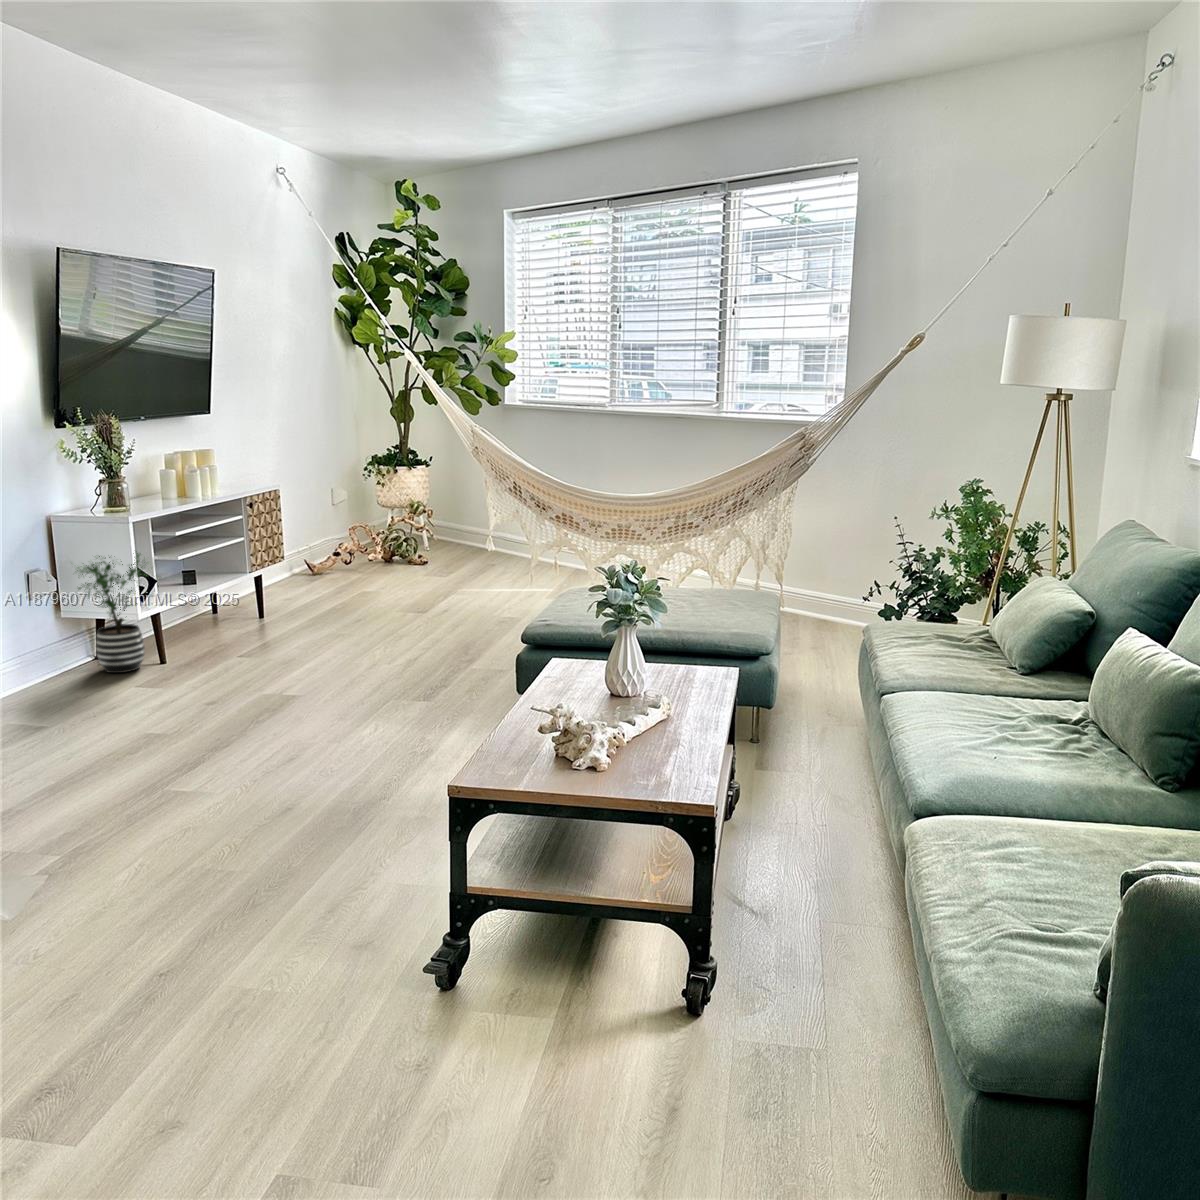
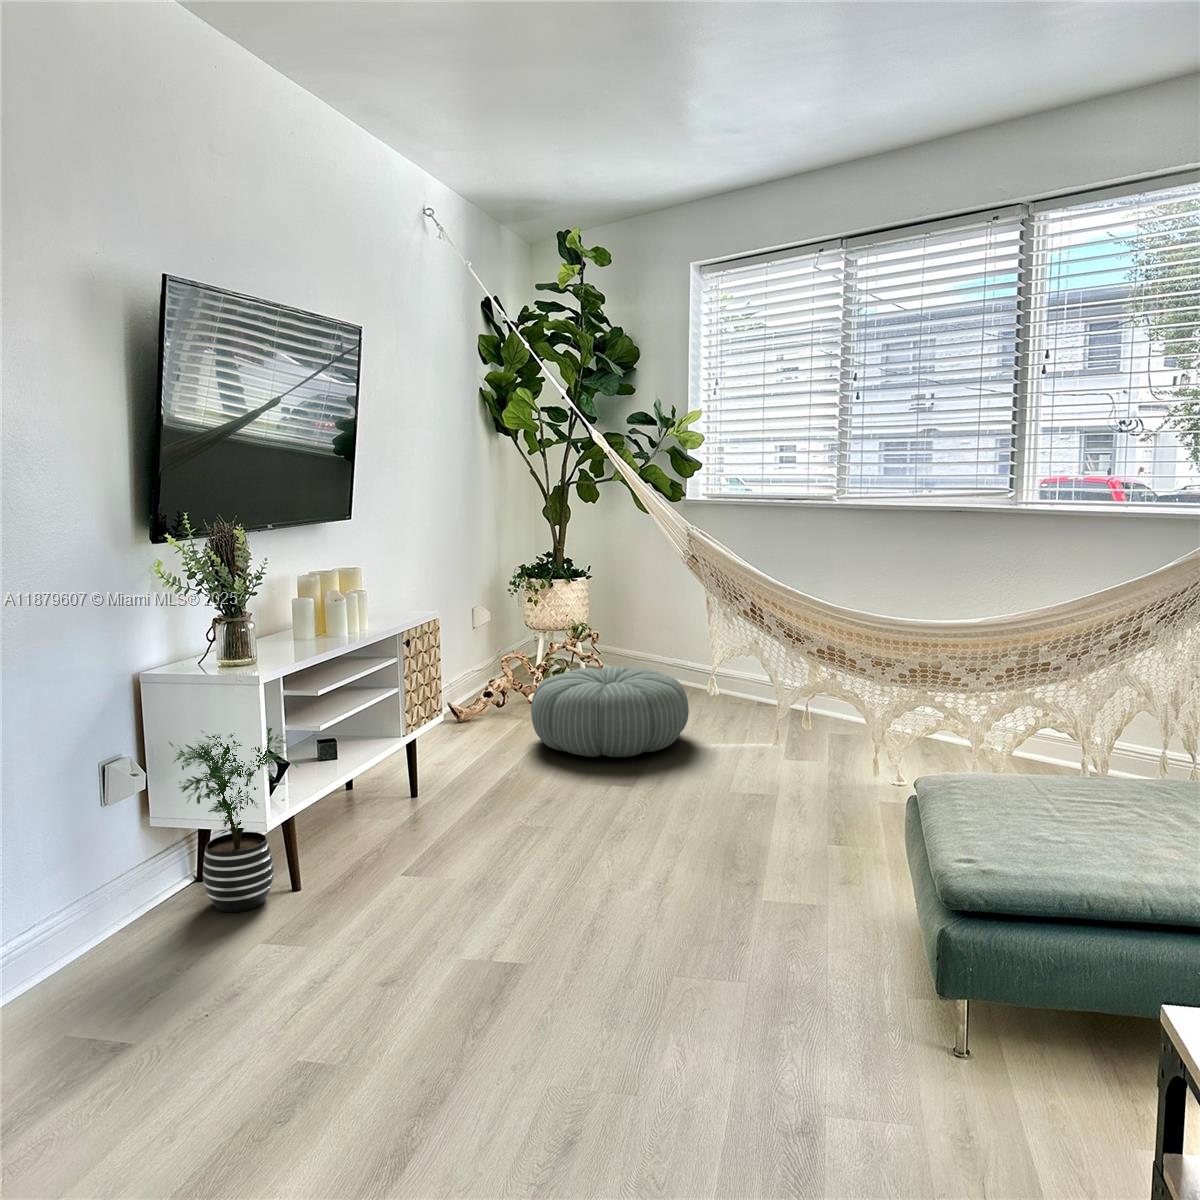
pouf: none [361,532,481,596] -> present [531,666,689,757]

